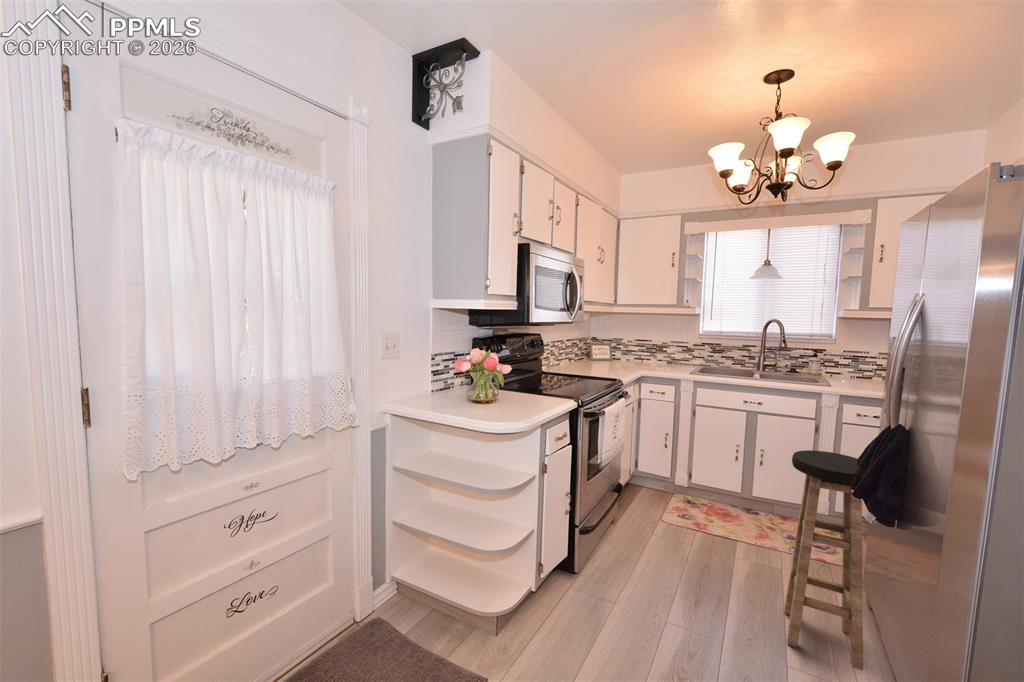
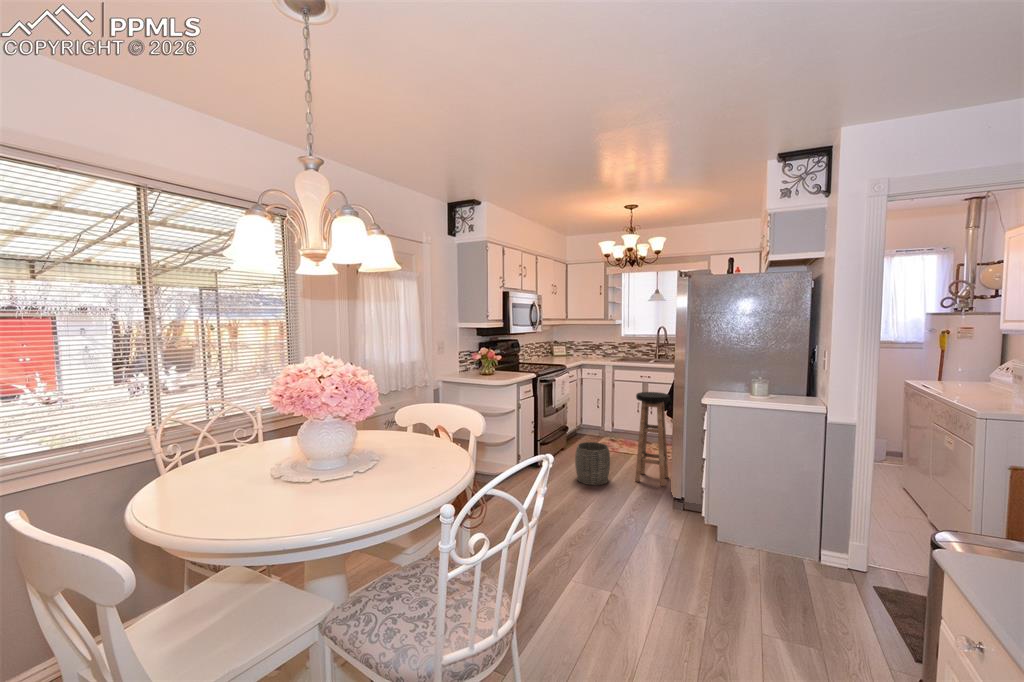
woven basket: none [657,545,735,656] -> present [575,442,610,485]

